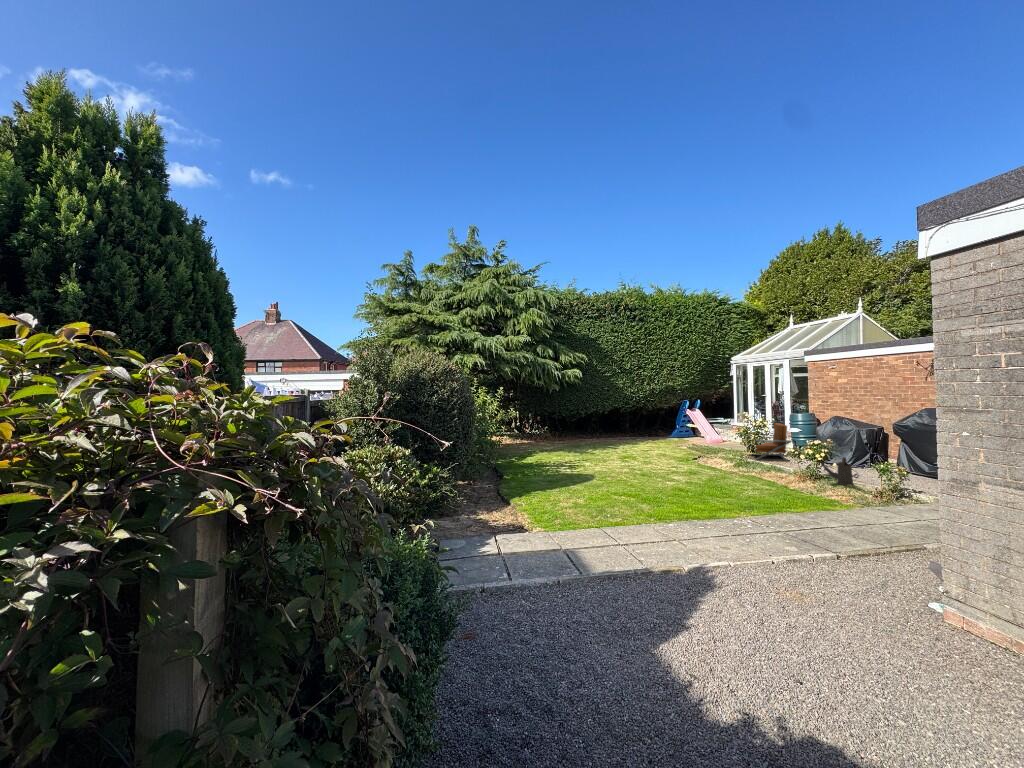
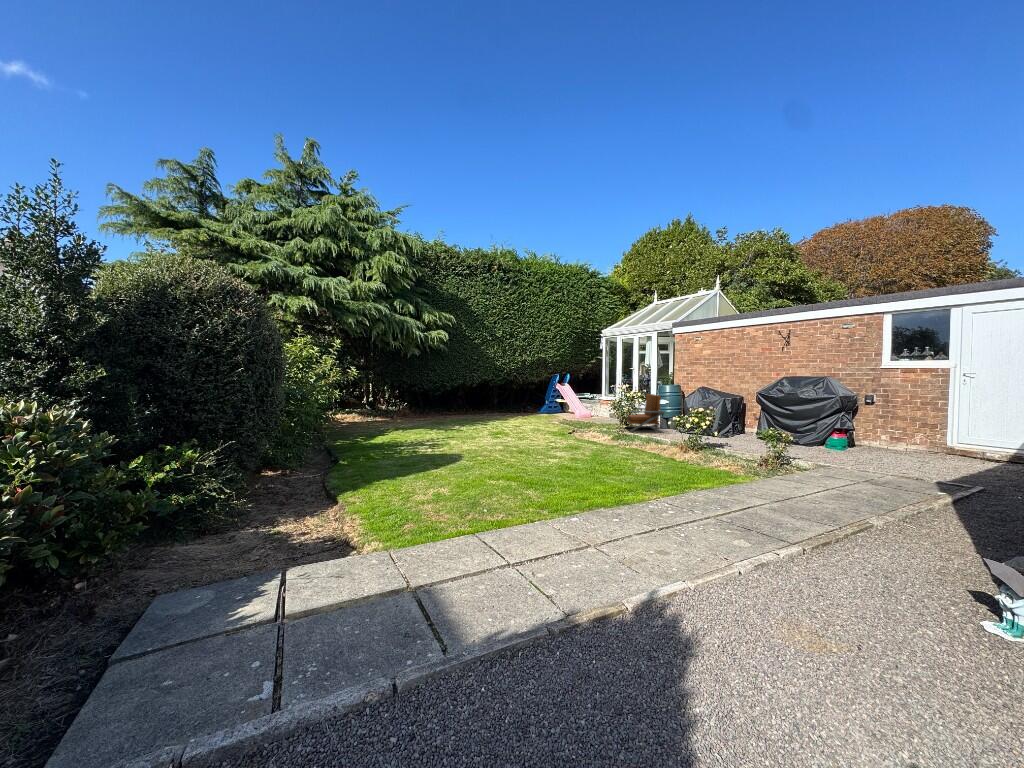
watering can: present [821,457,853,485] -> none [703,427,741,457]

